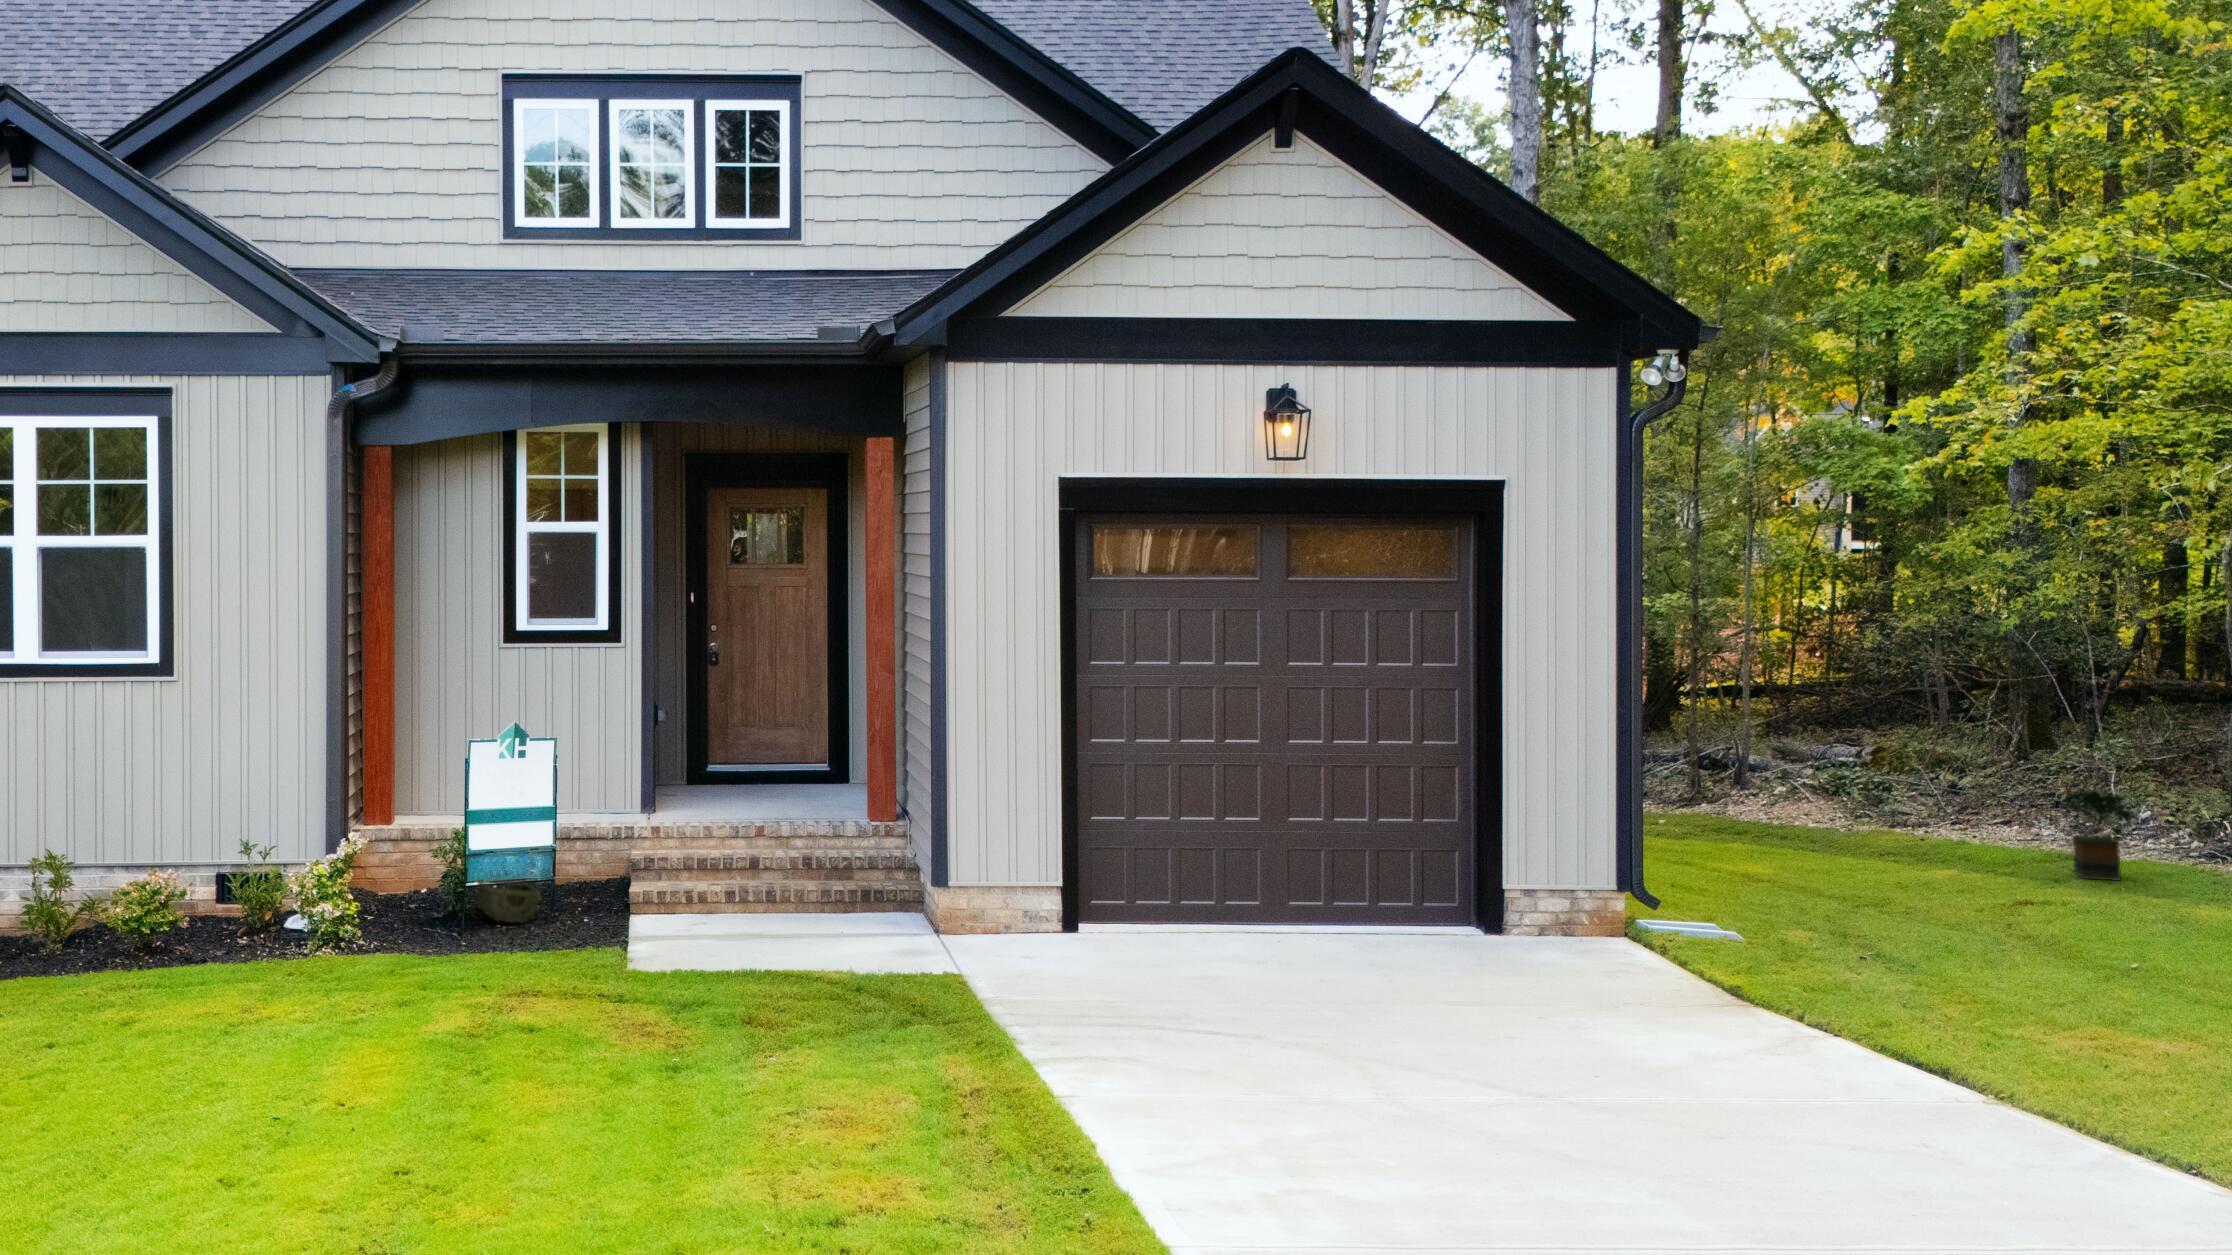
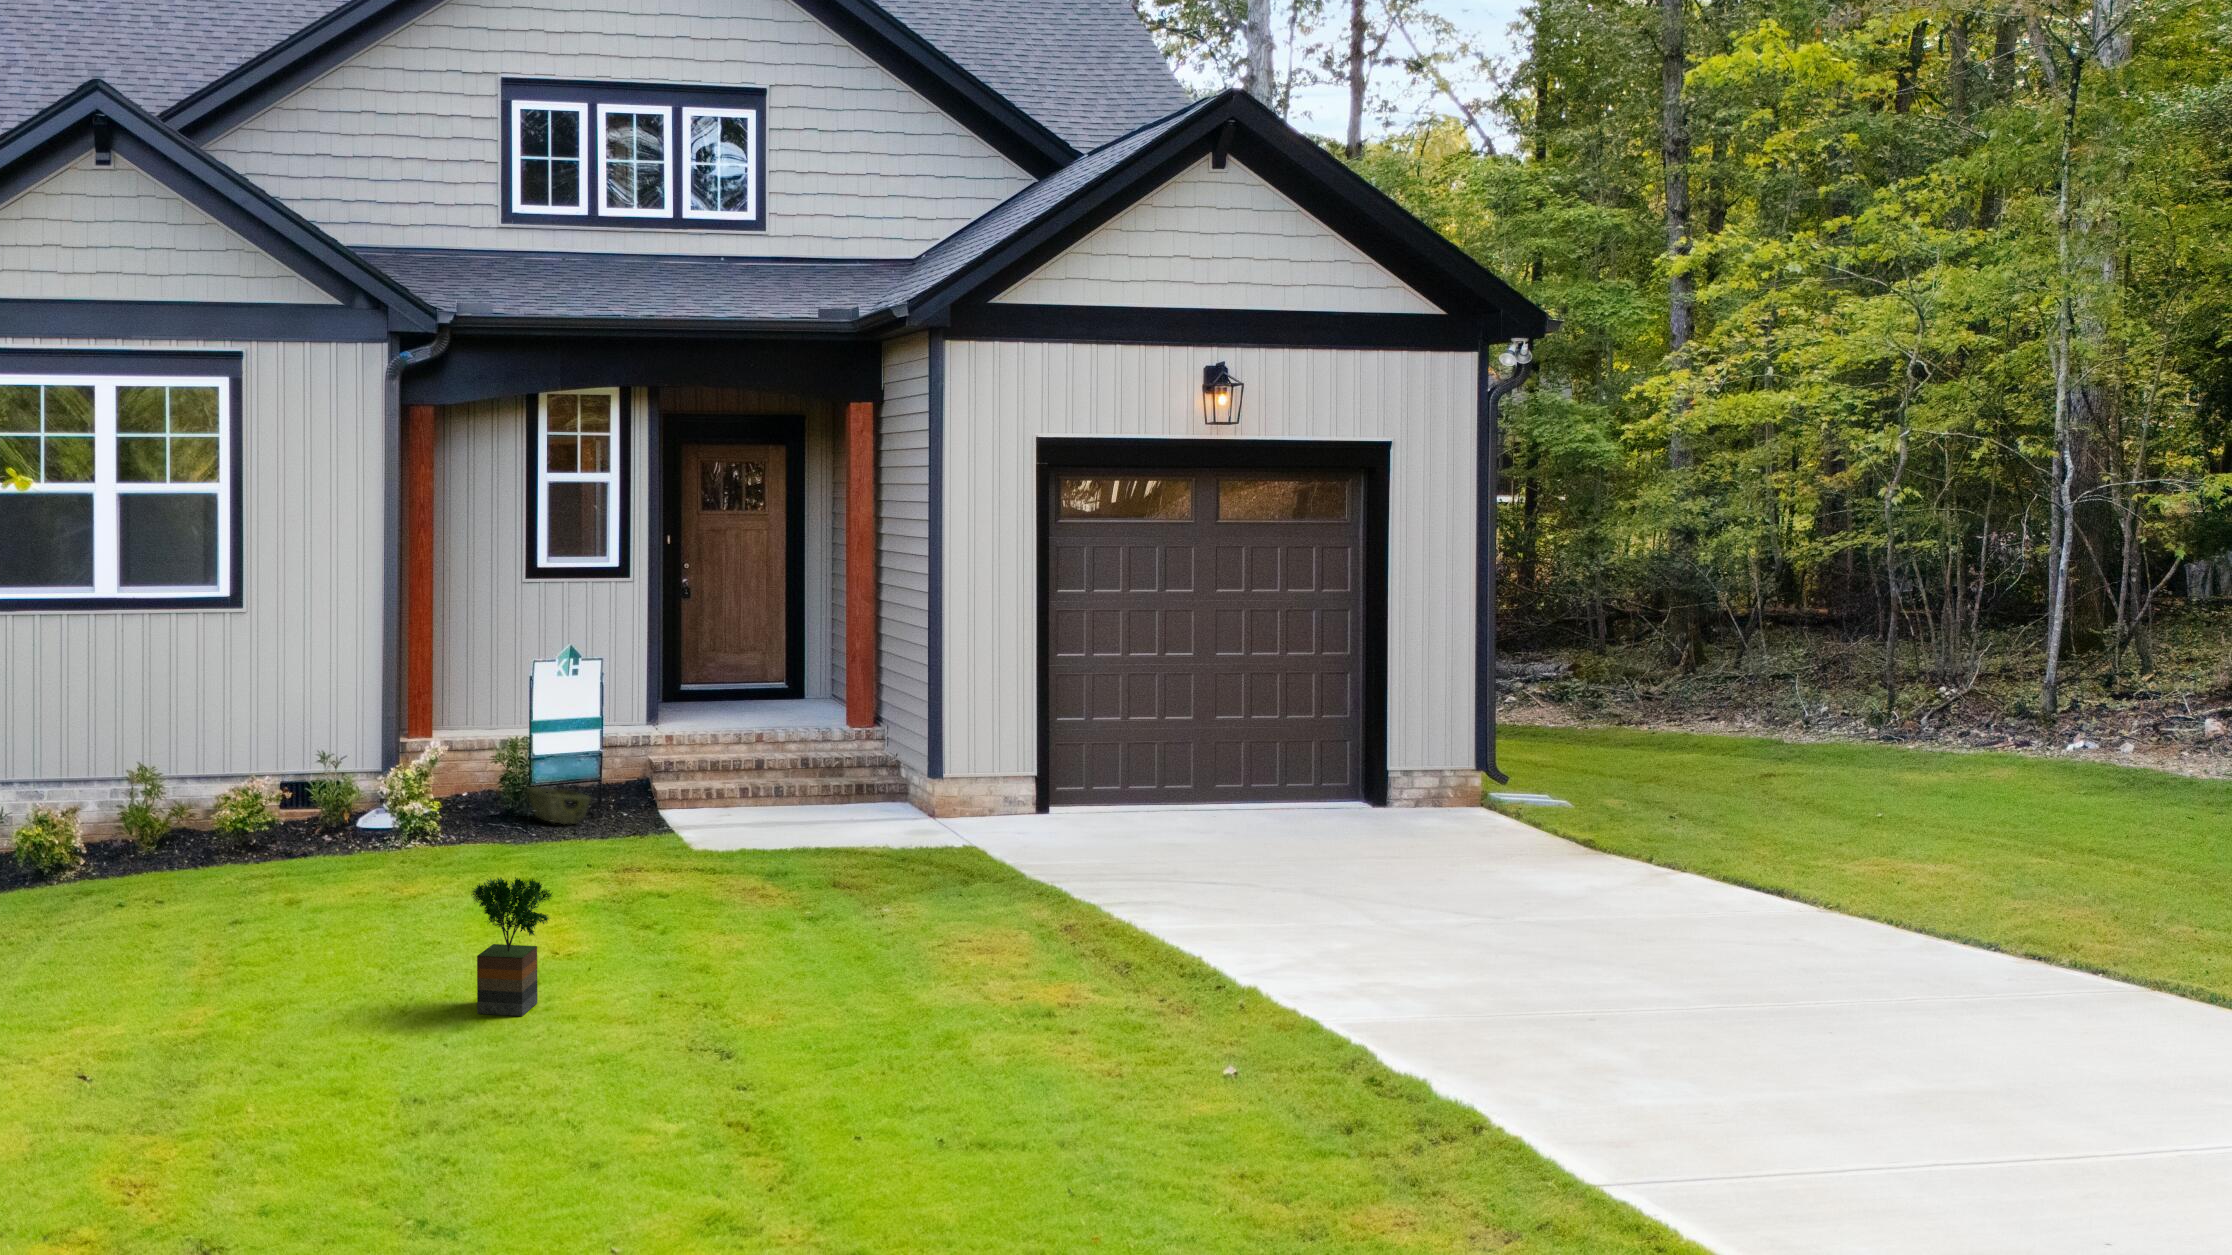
potted tree: present [2061,790,2133,880] -> present [472,877,552,1016]

